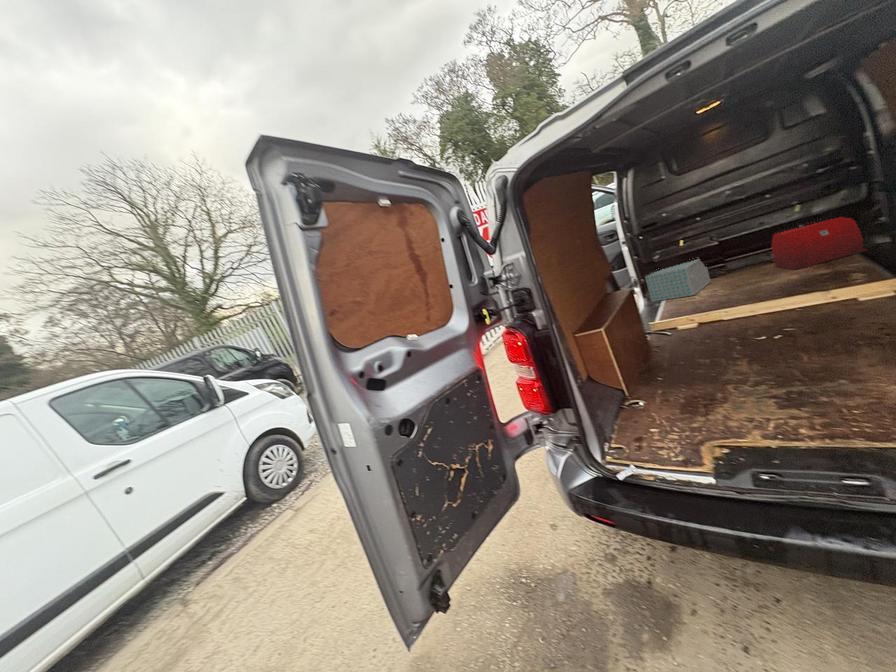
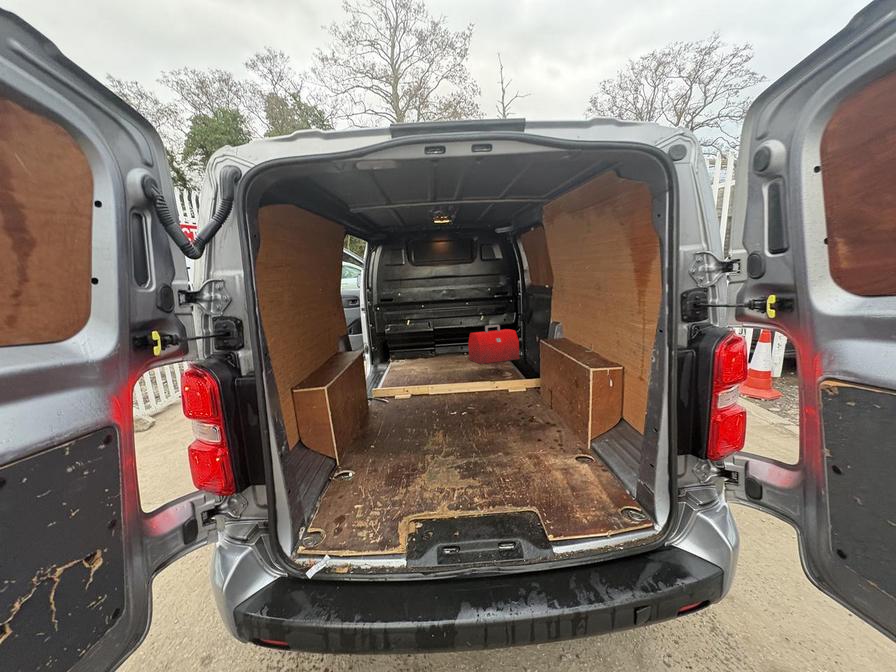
storage box: present [645,259,710,301] -> none [375,339,426,372]

